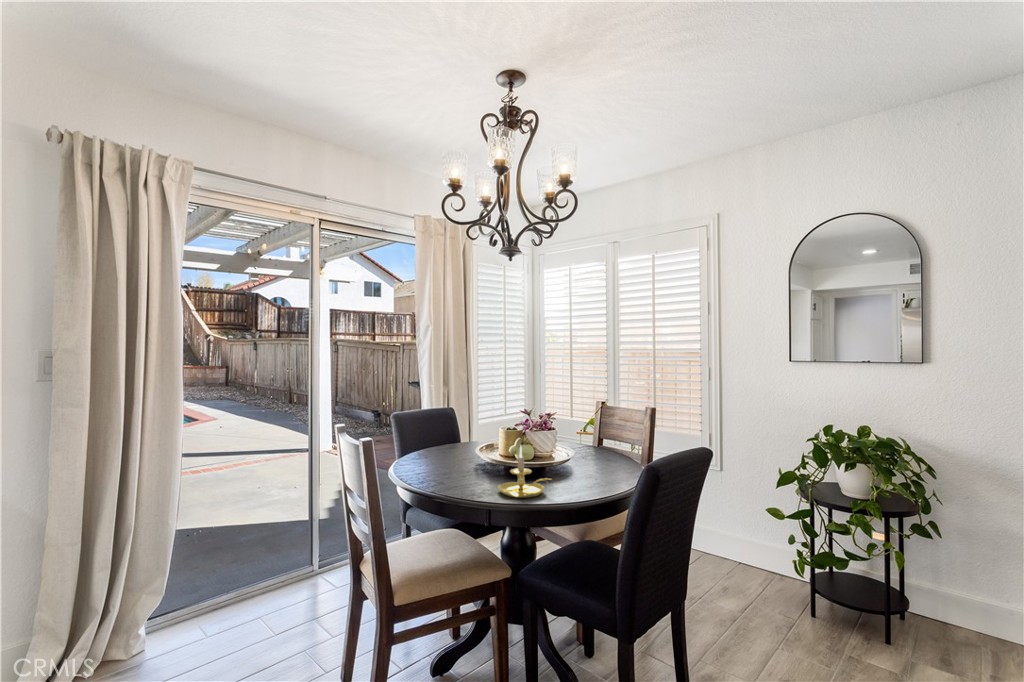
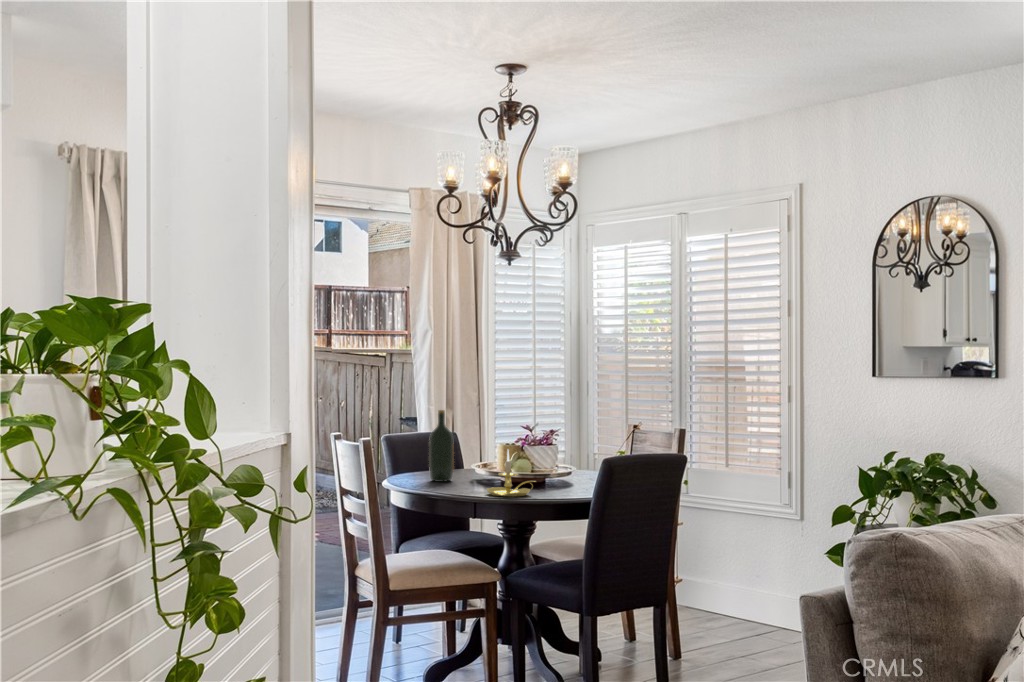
wine bottle: none [435,398,458,467] -> present [429,410,454,482]

